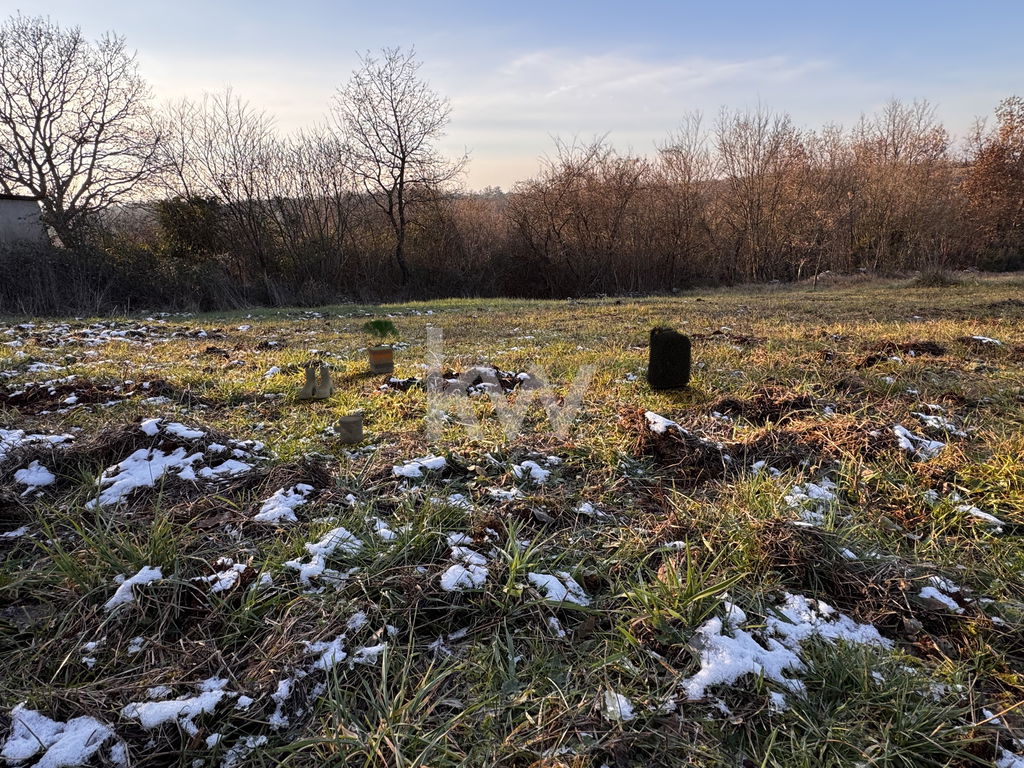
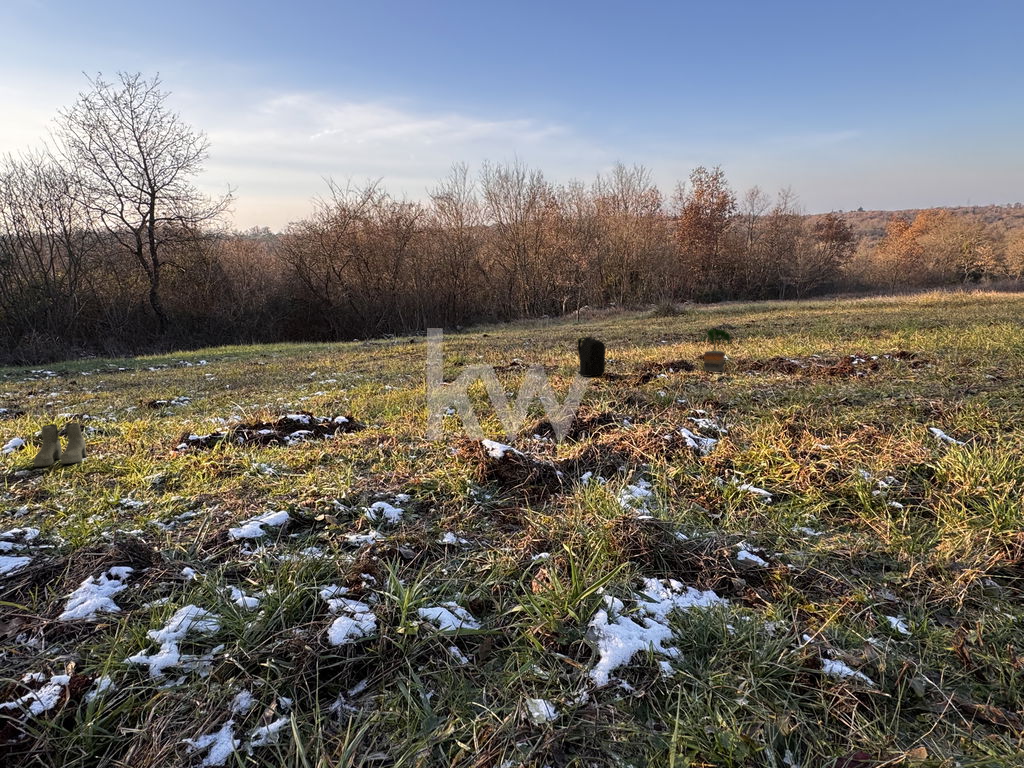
potted tree: present [362,319,399,374] -> present [701,329,731,371]
backpack: present [645,327,691,388] -> present [578,337,605,377]
watering can: present [333,412,364,443] -> none [120,471,159,512]

